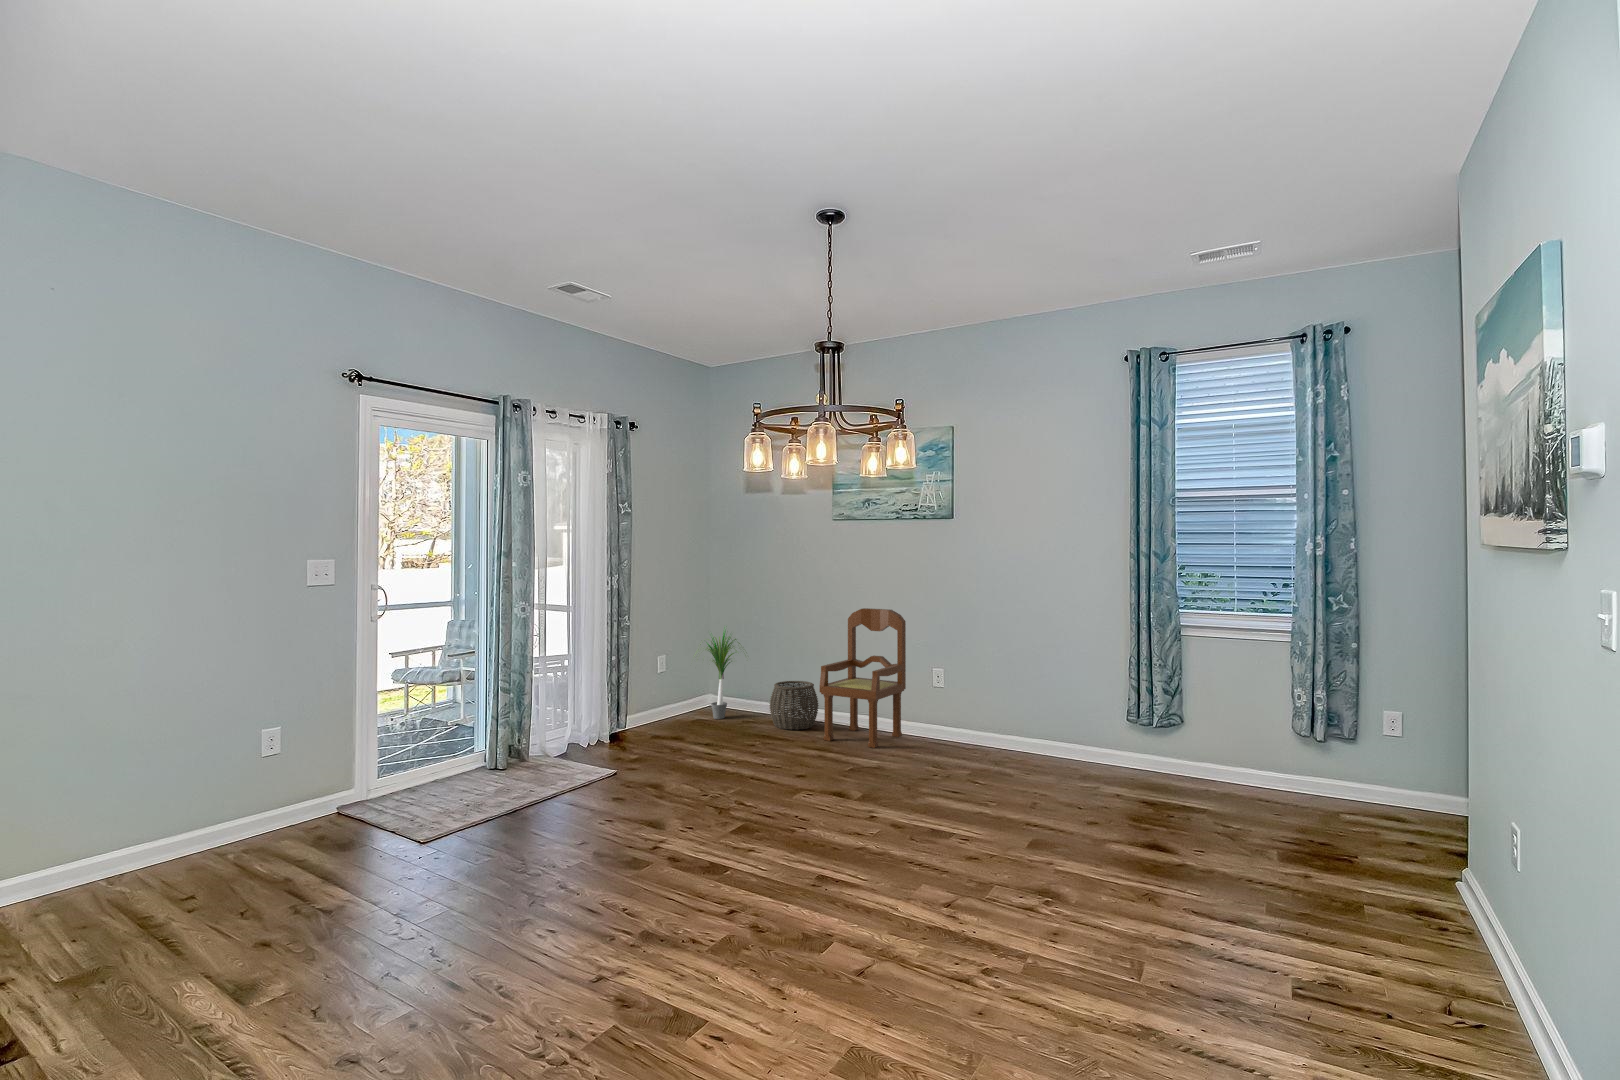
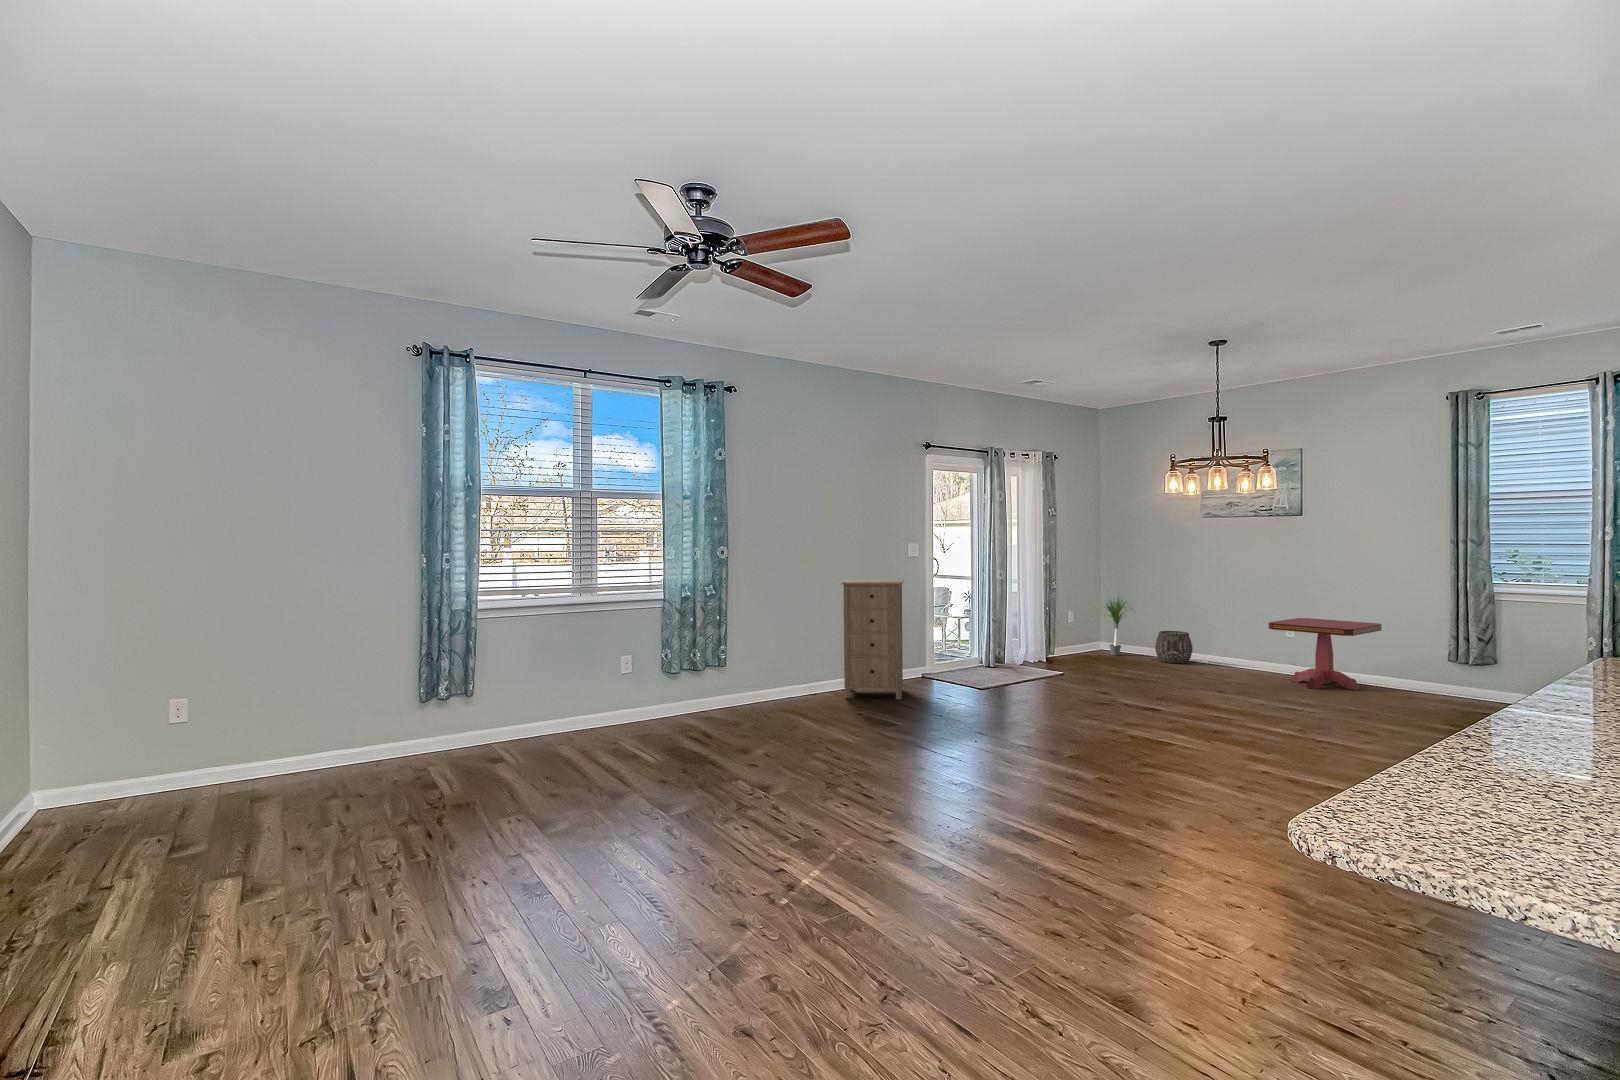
dining chair: present [820,608,906,748] -> none [1196,580,1263,675]
storage cabinet: none [66,630,266,903] -> present [841,580,904,699]
side table: none [911,662,1049,772] -> present [1268,618,1382,690]

